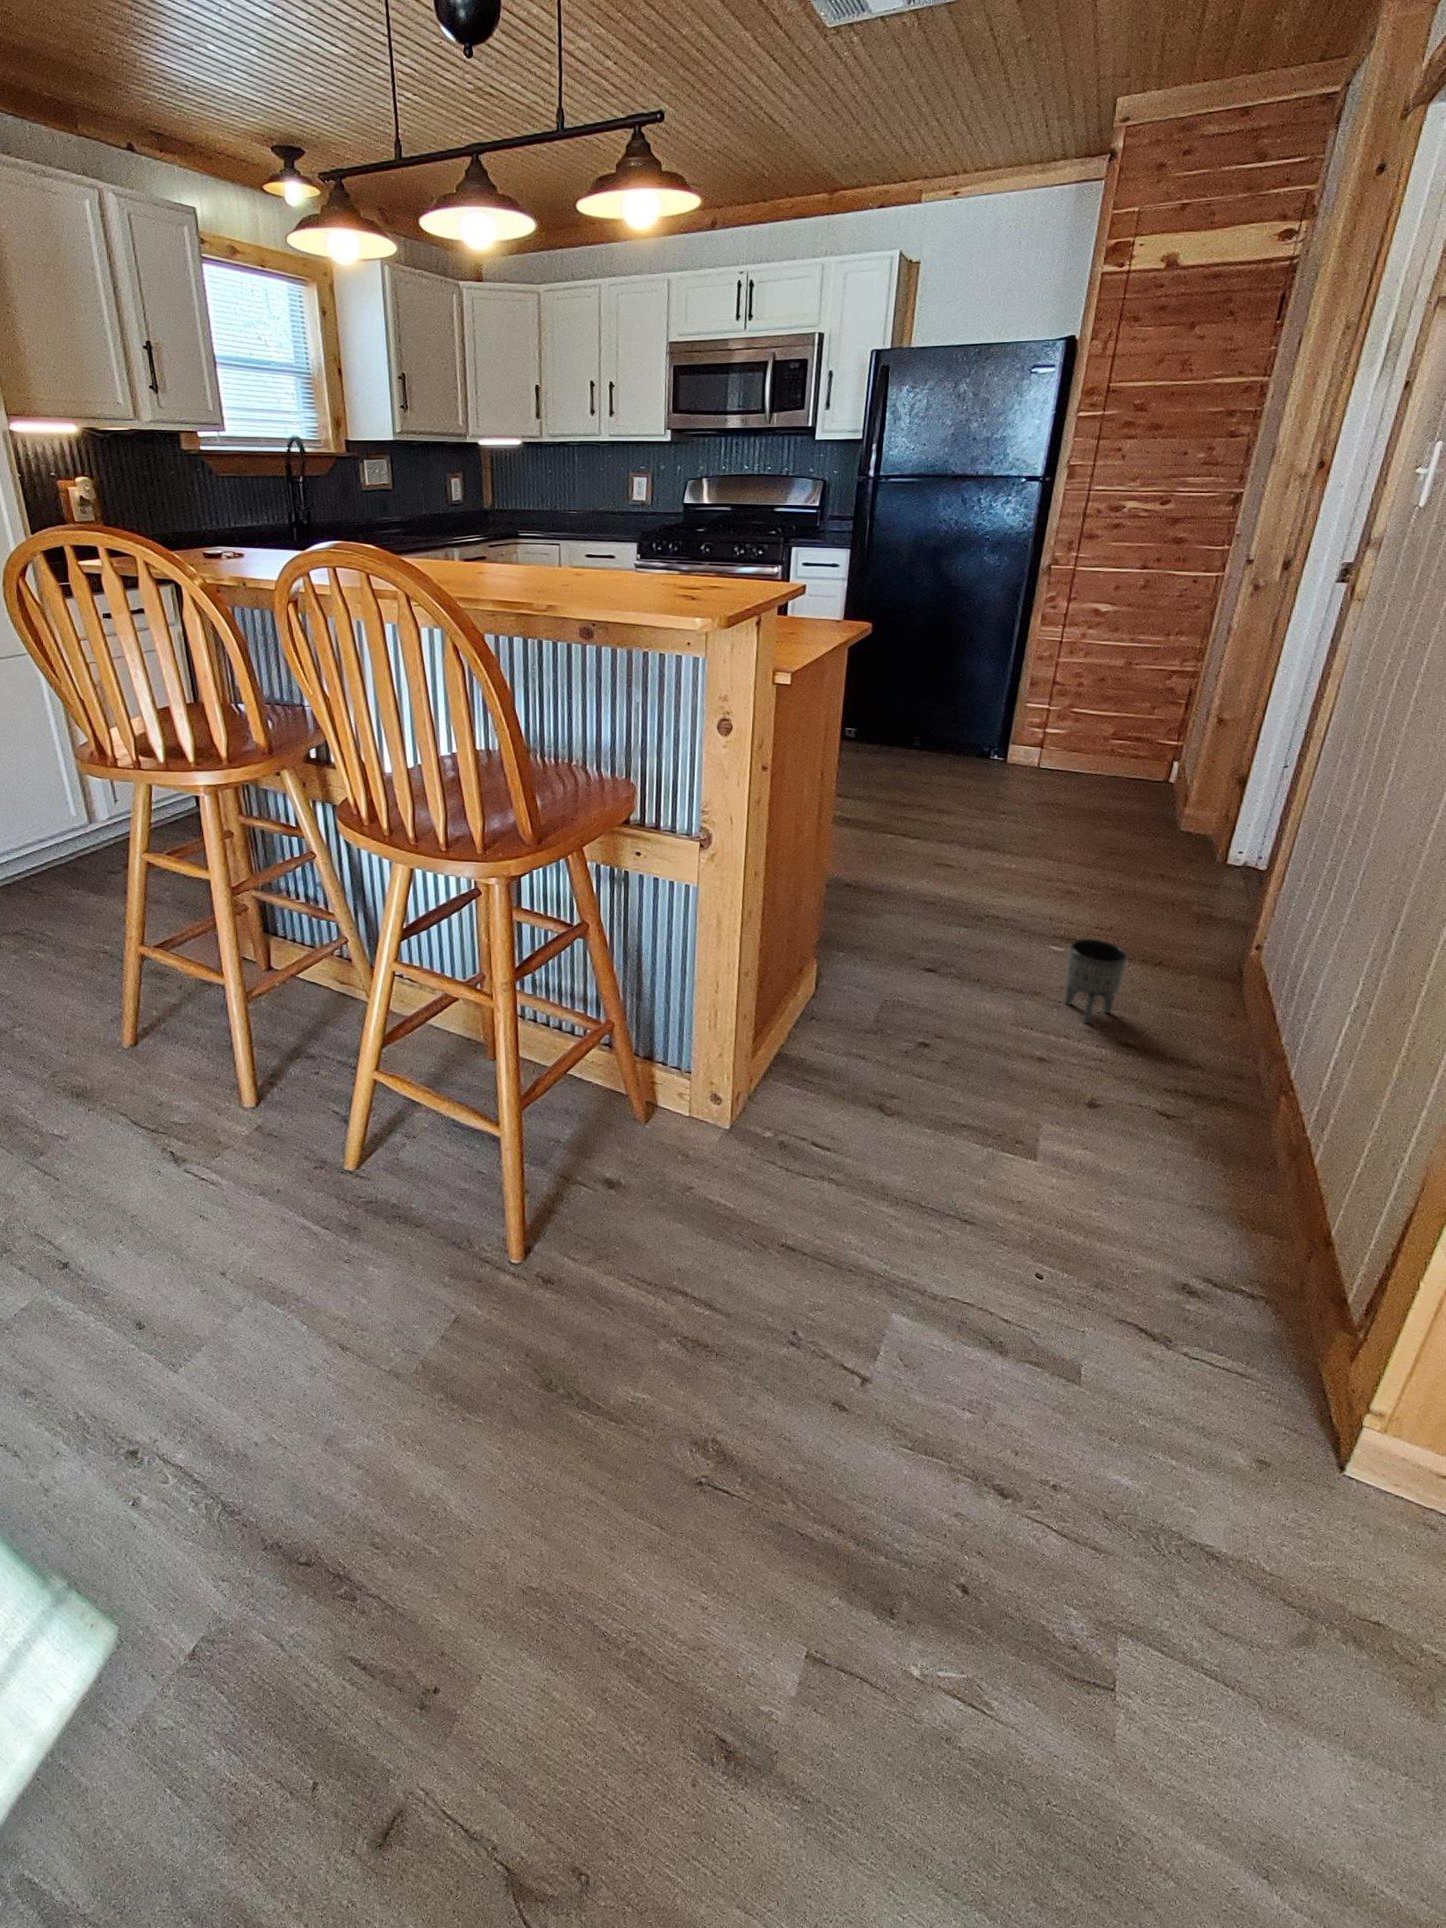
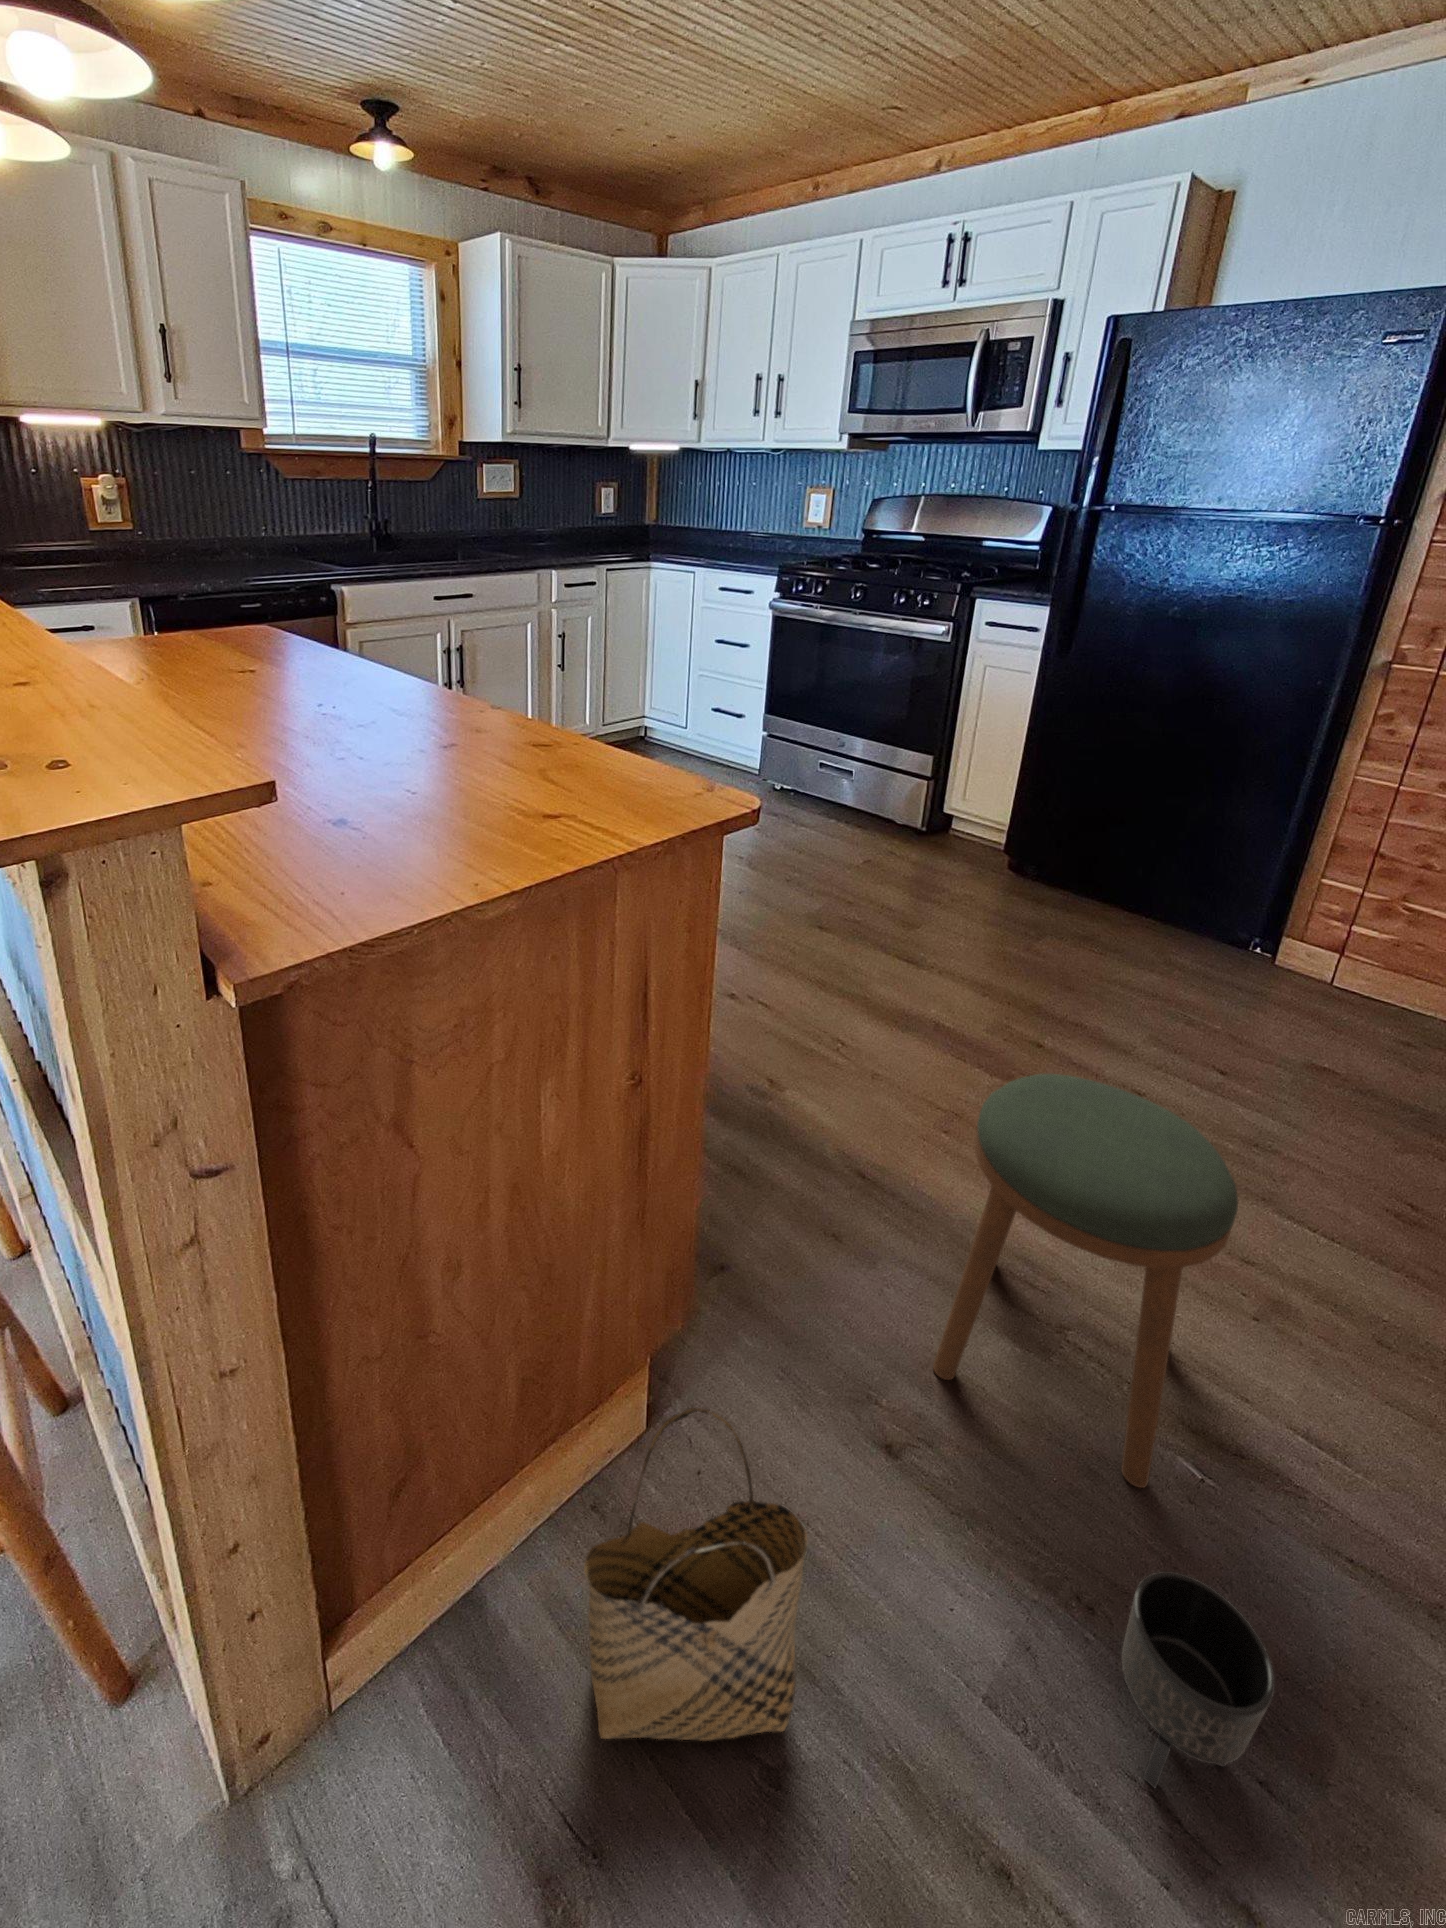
stool: none [931,776,1069,955] -> present [933,1074,1238,1488]
woven basket: none [858,904,951,1061] -> present [584,1408,807,1741]

